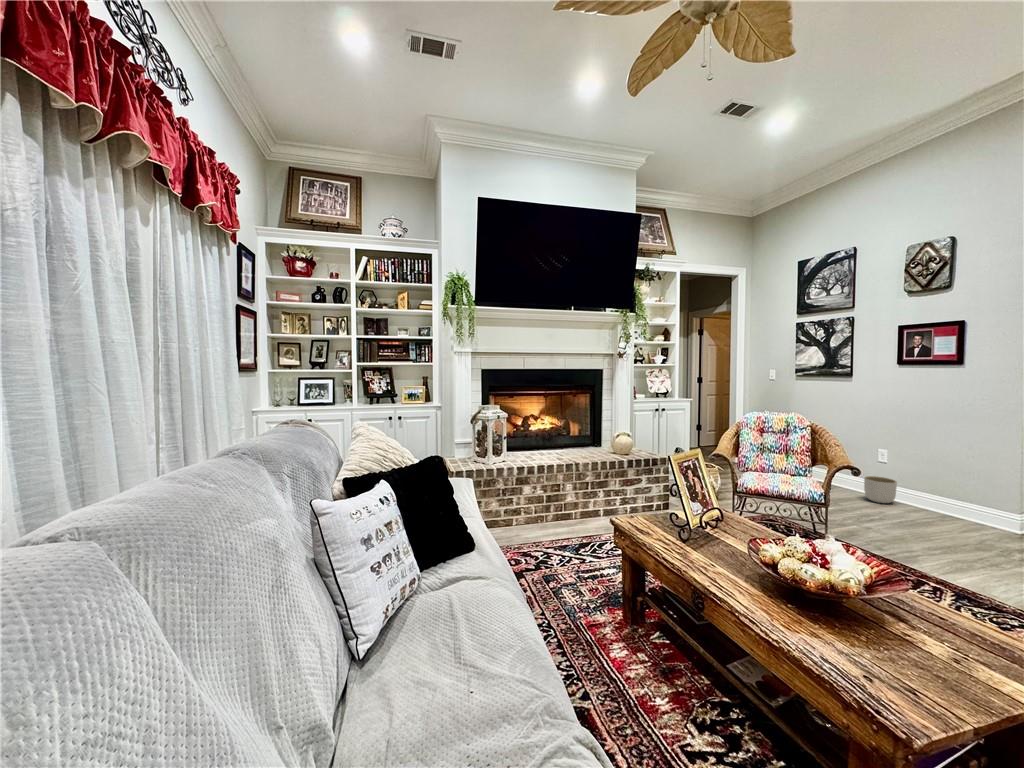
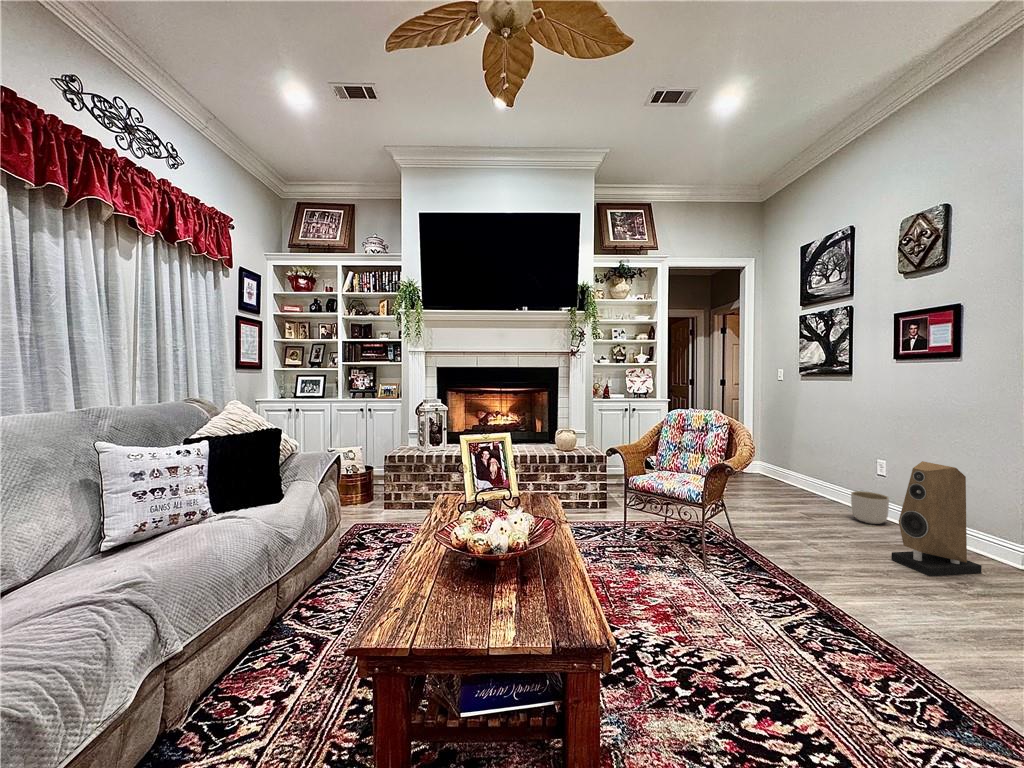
speaker: none [939,453,1006,548] -> present [891,461,982,576]

